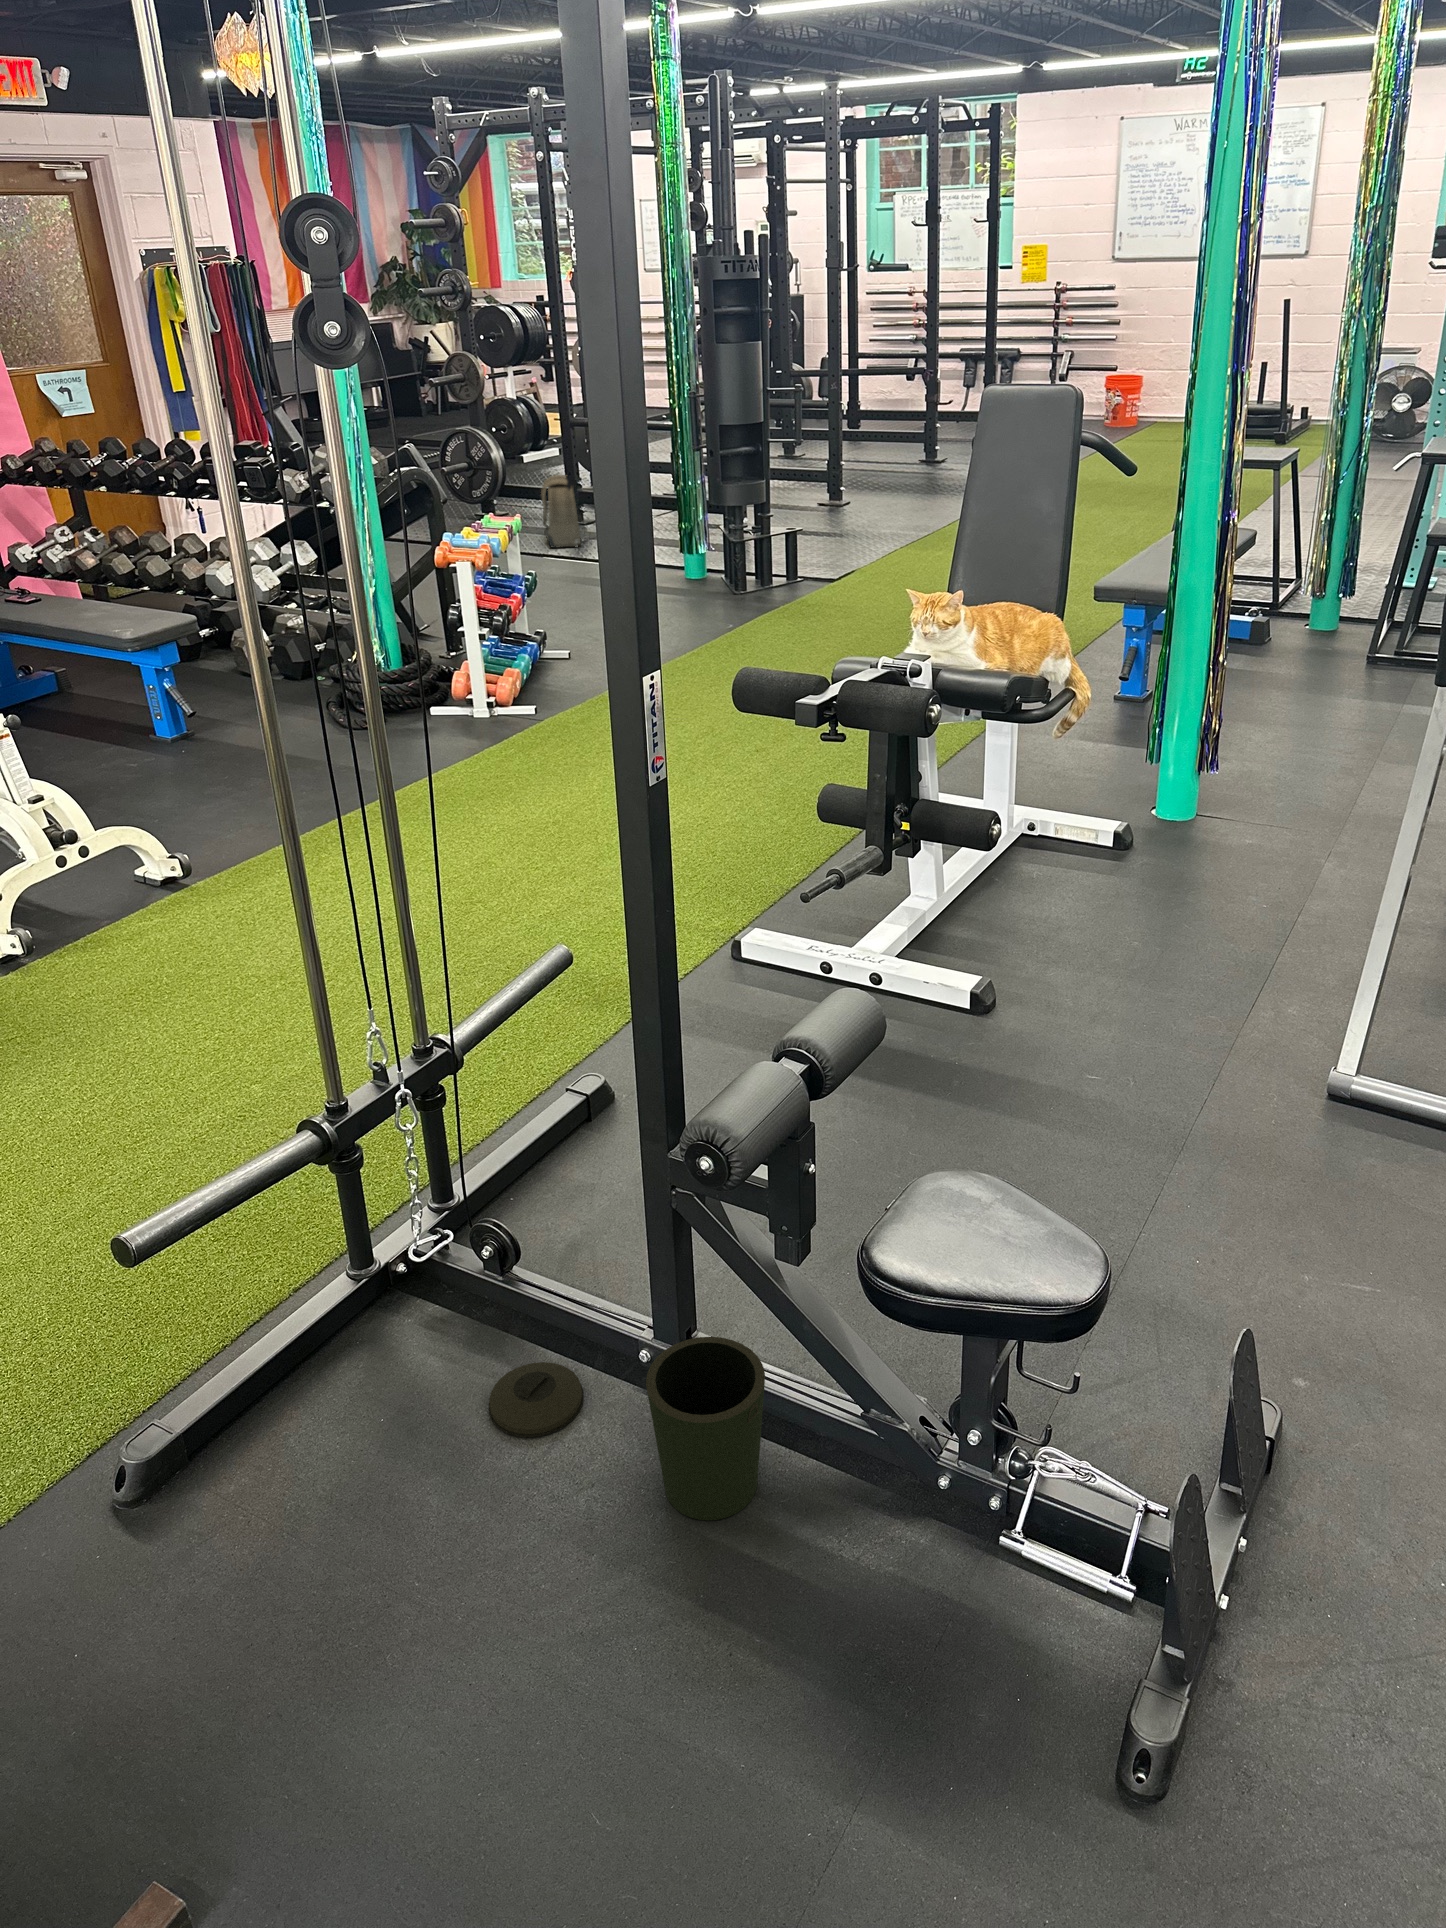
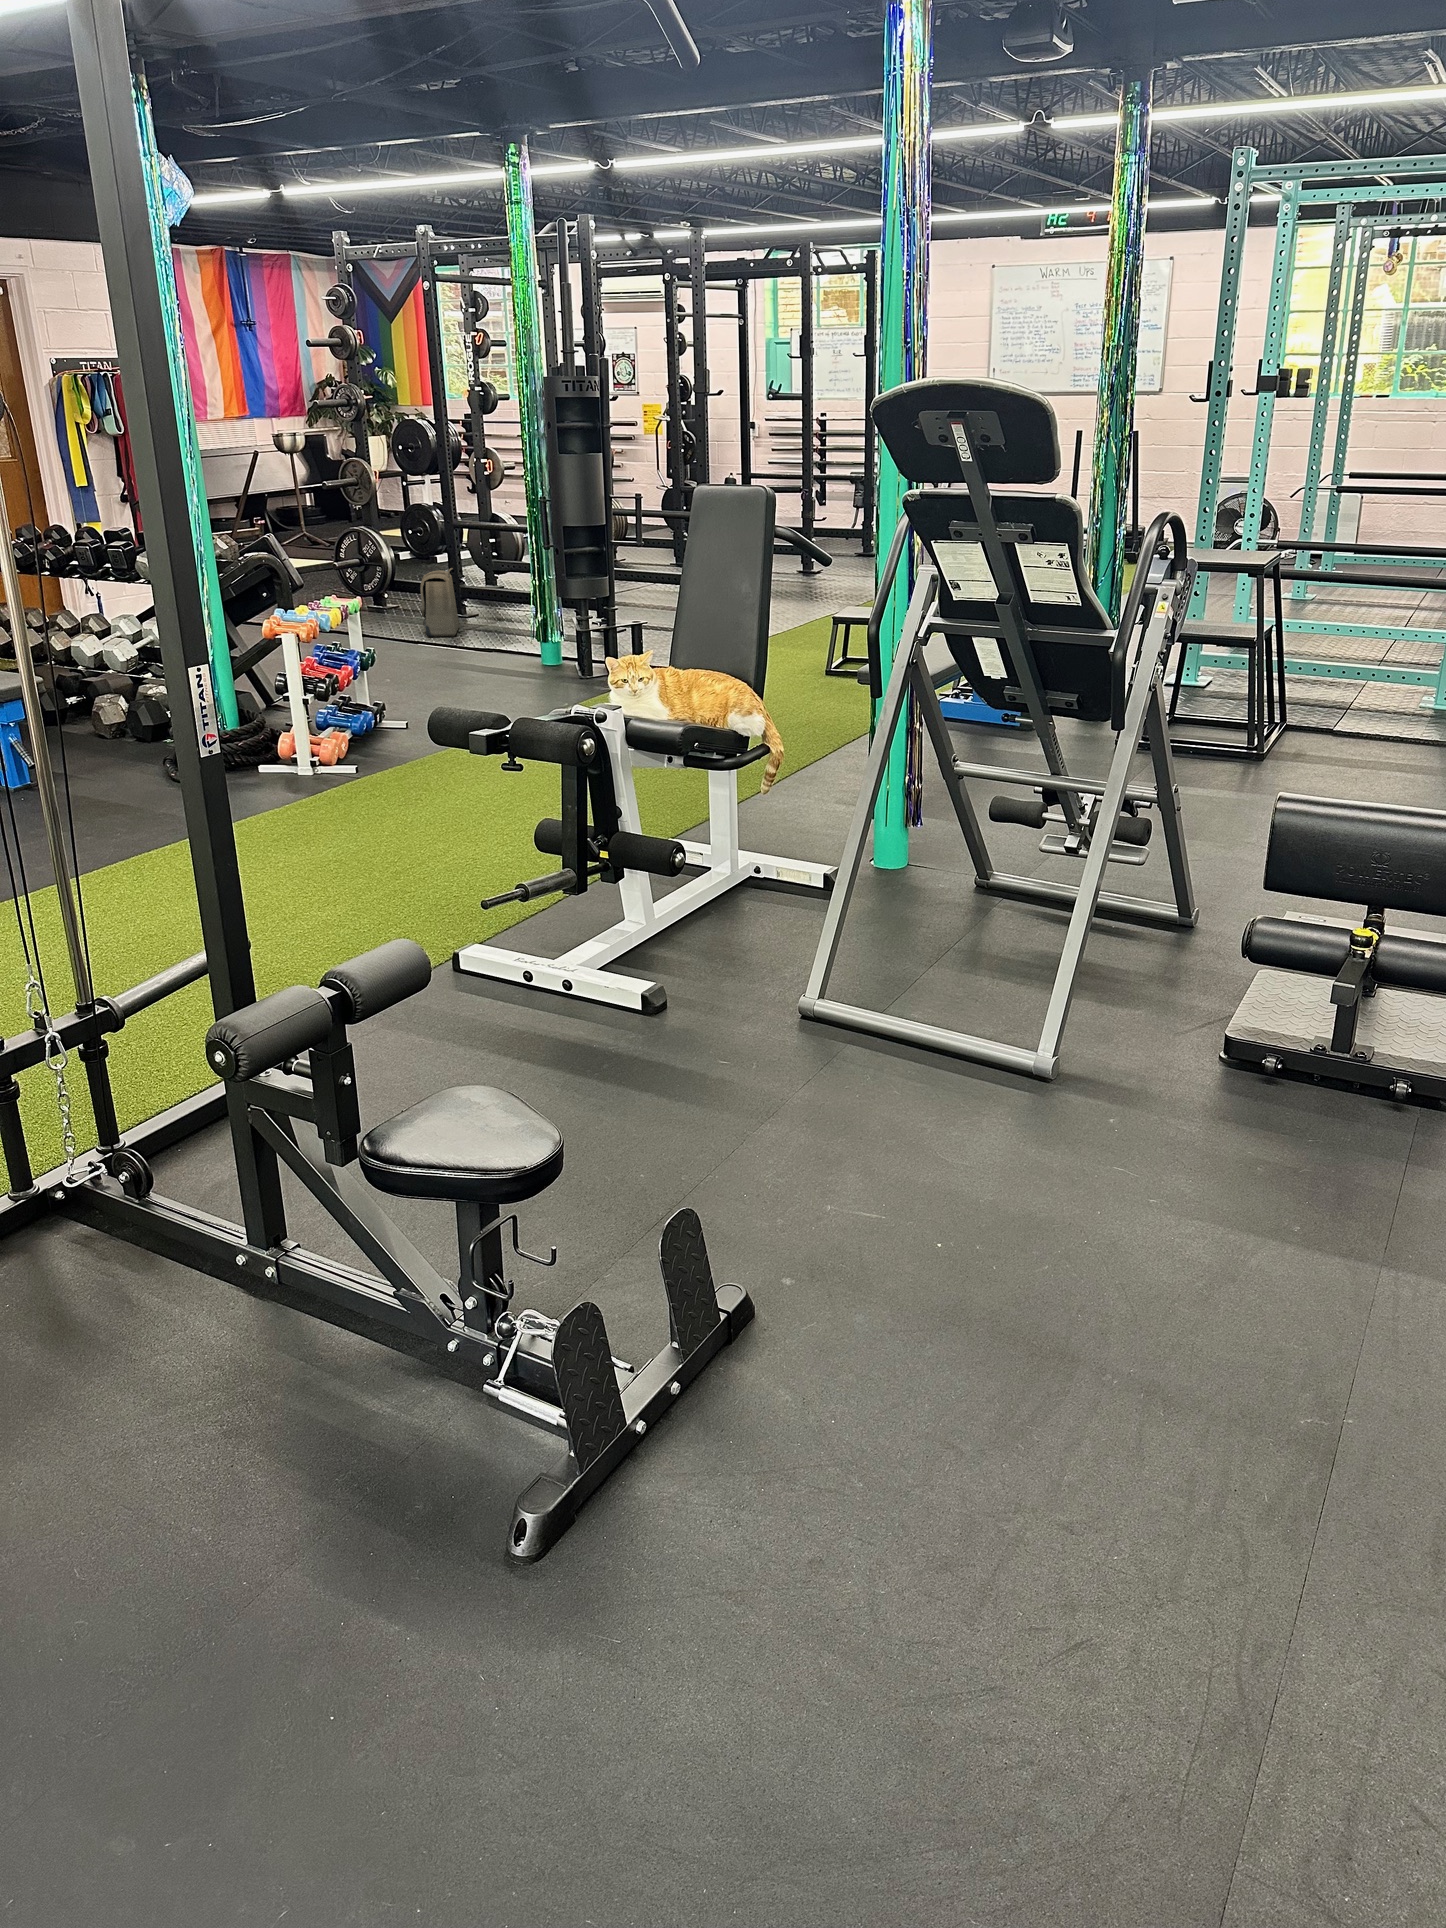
trash can: present [489,1337,765,1521] -> none [100,1229,311,1381]

